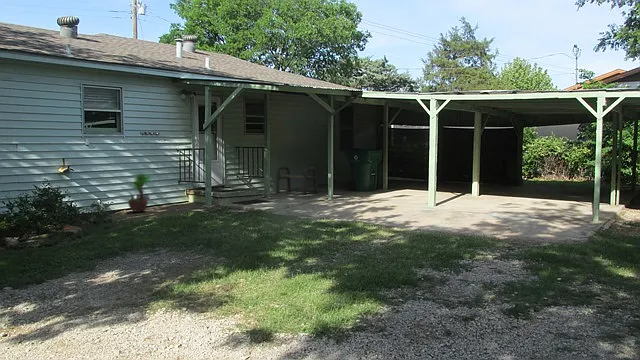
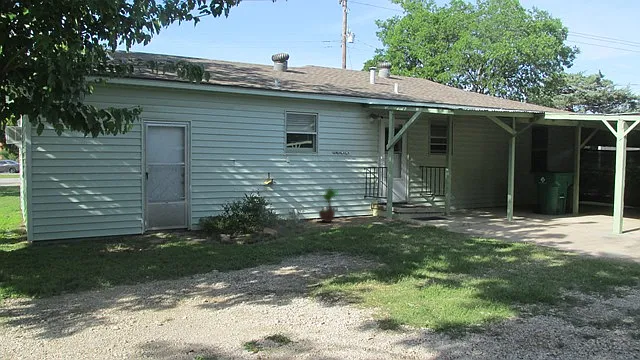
bench: present [276,166,317,195] -> none [460,186,502,216]

